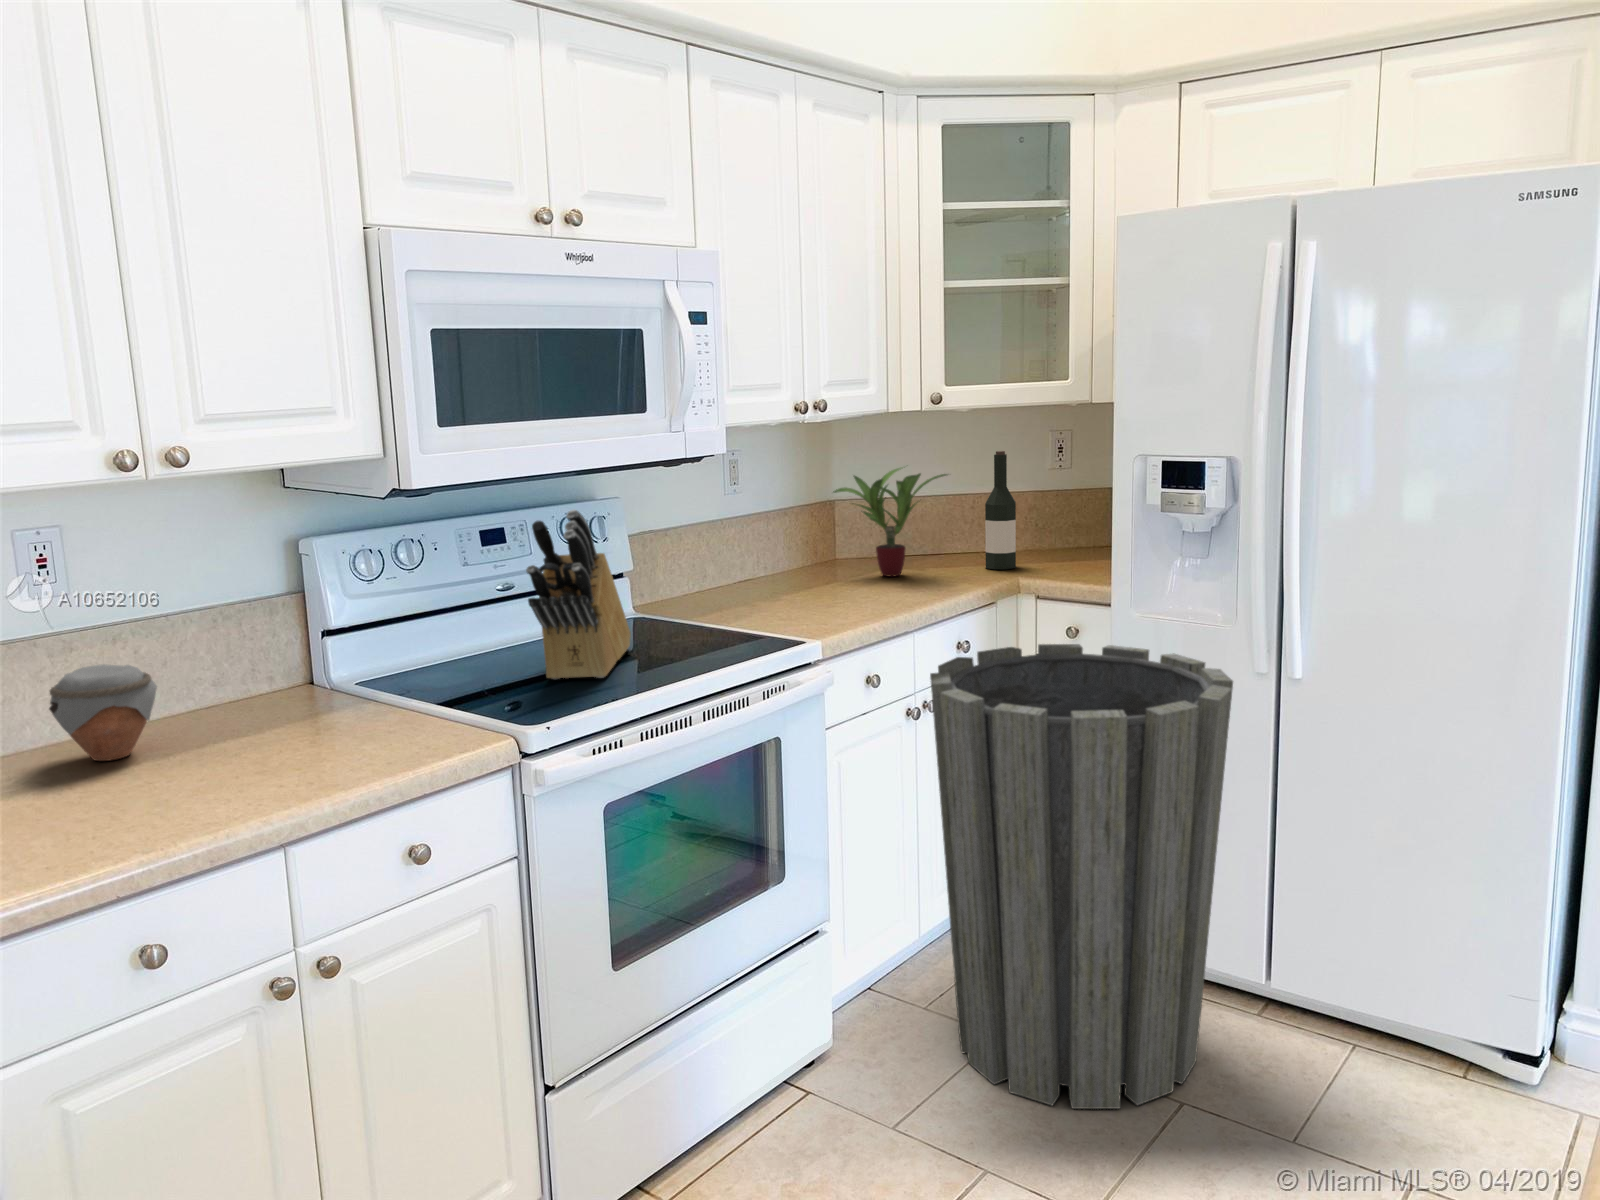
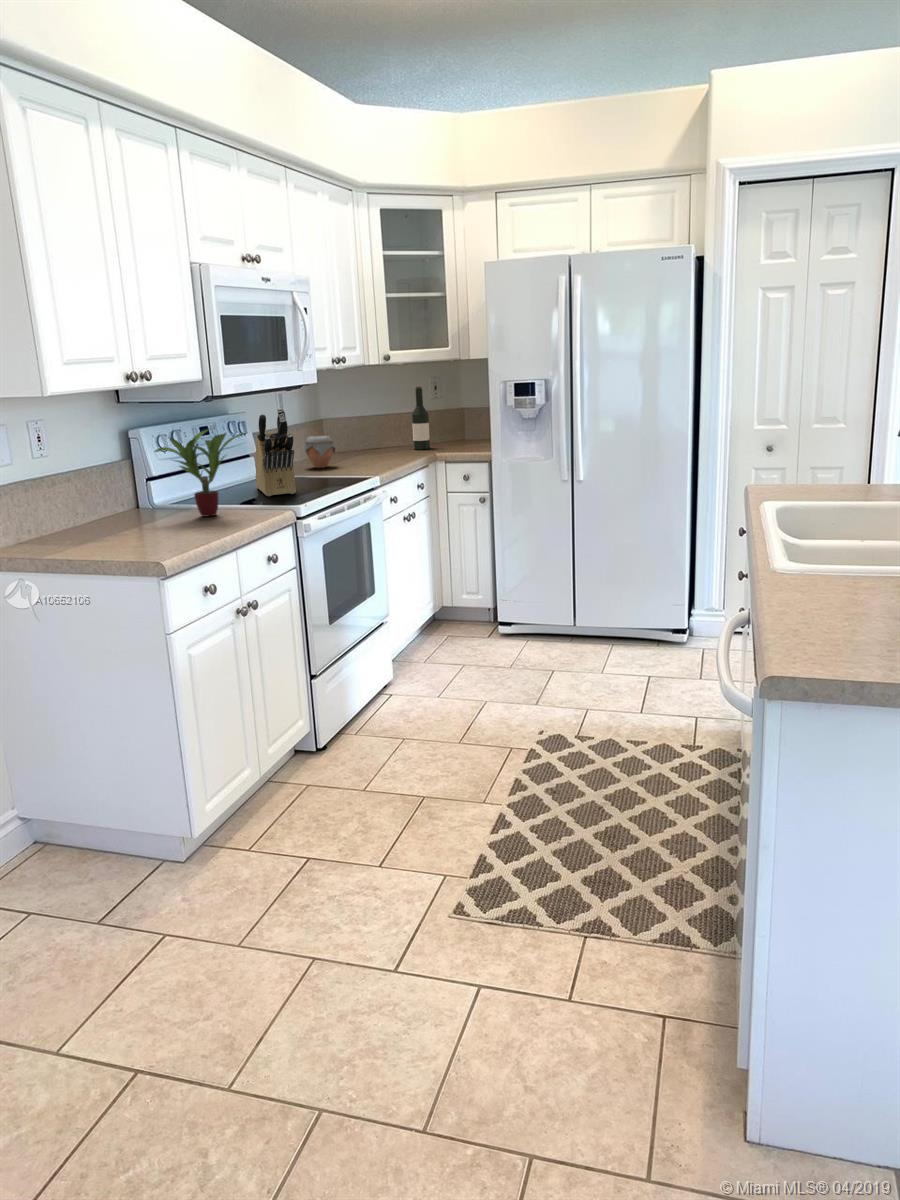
potted plant: present [833,468,947,576] -> present [155,429,246,516]
trash can: present [930,644,1233,1109] -> none [424,477,562,682]
jar: present [49,664,157,761] -> present [303,436,336,468]

